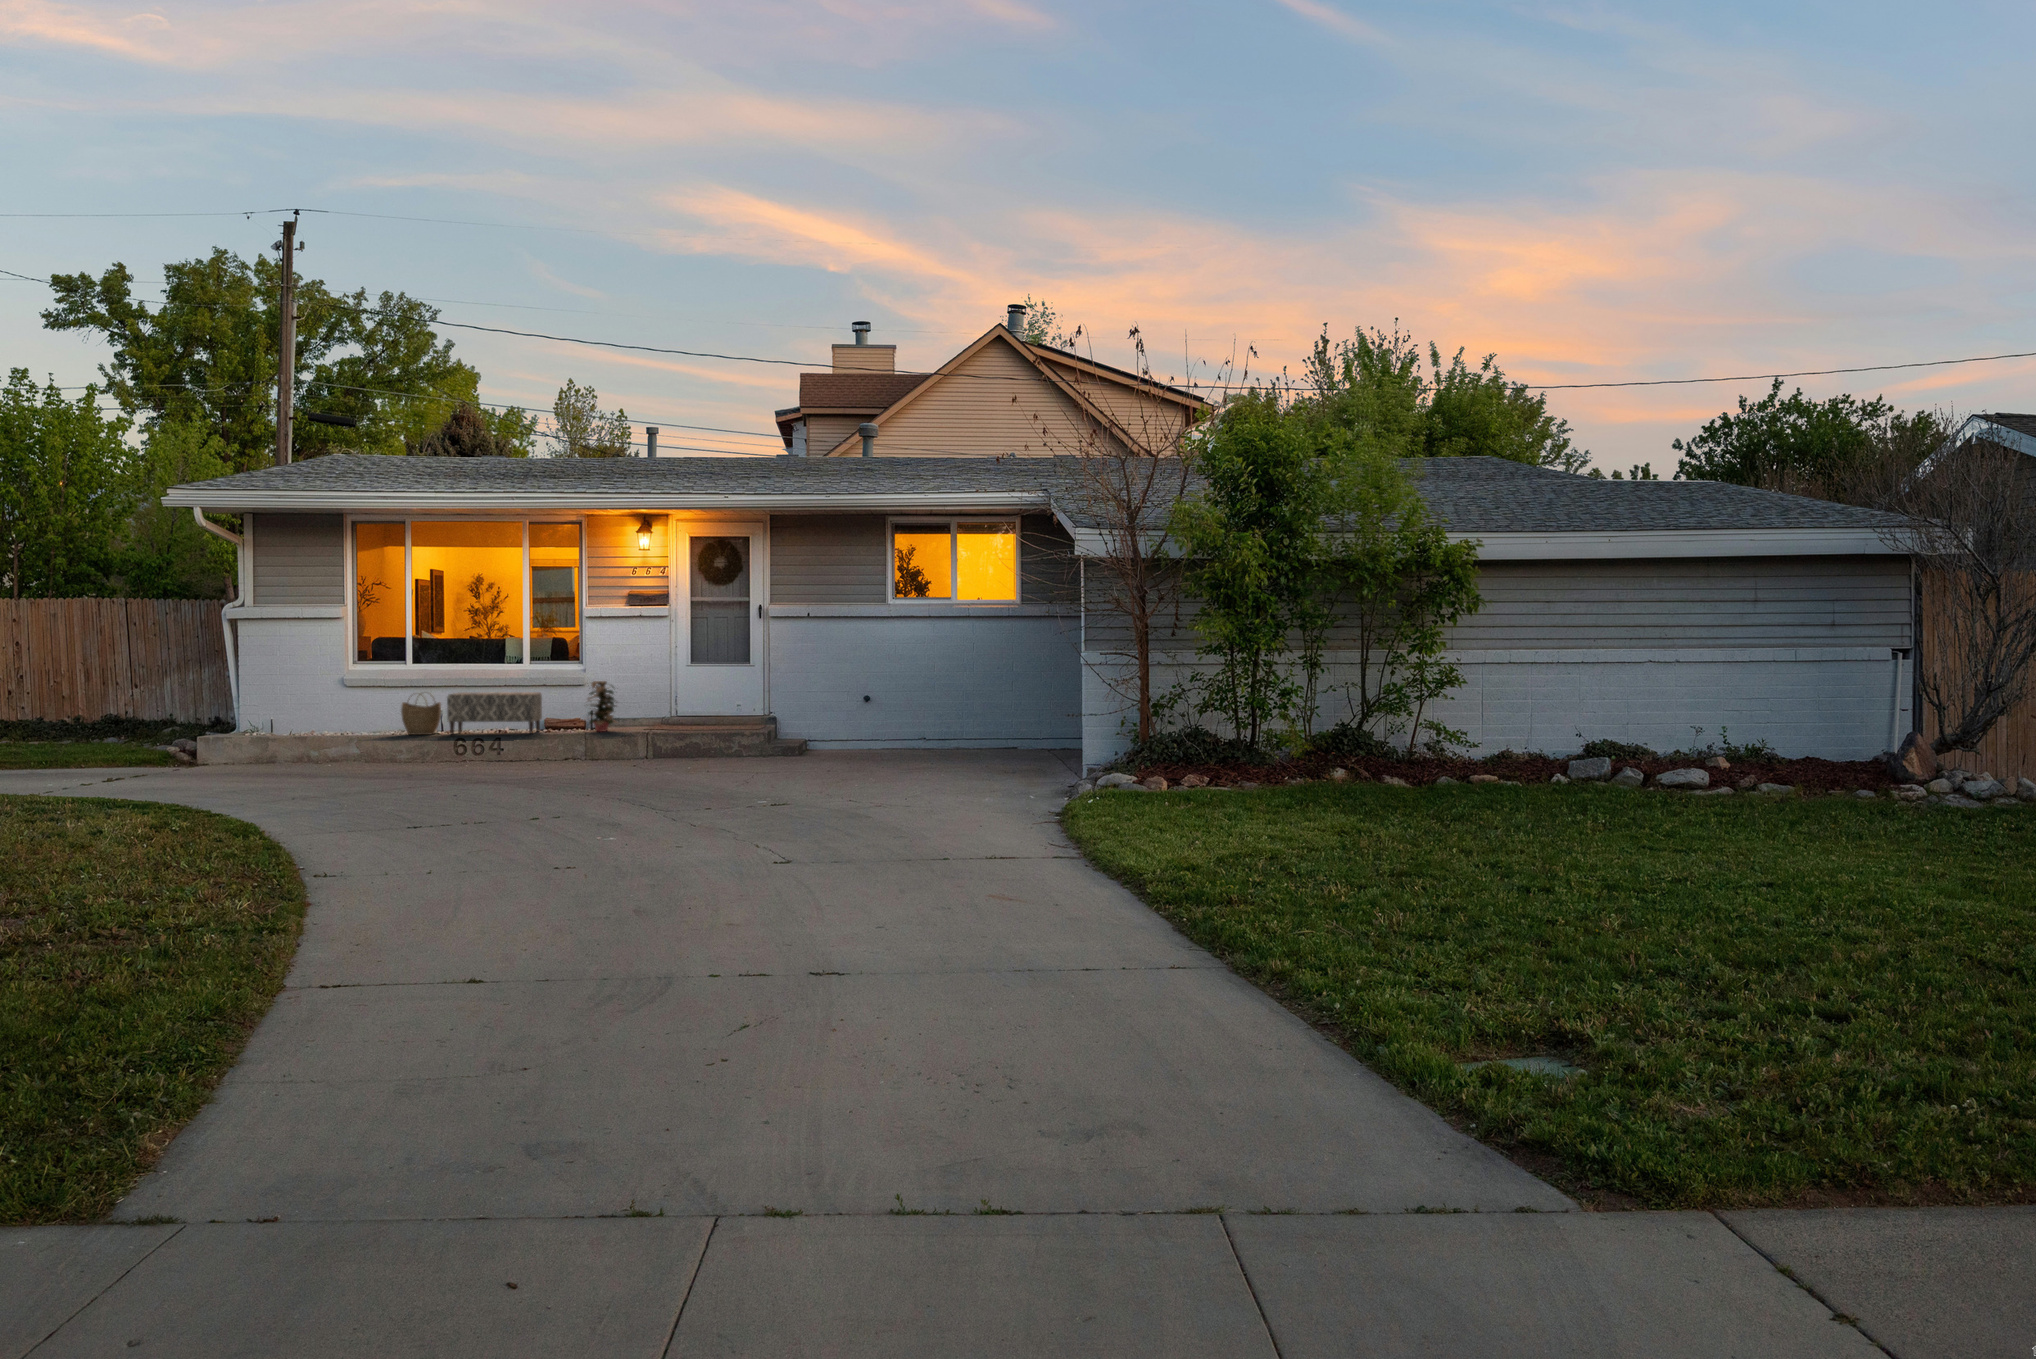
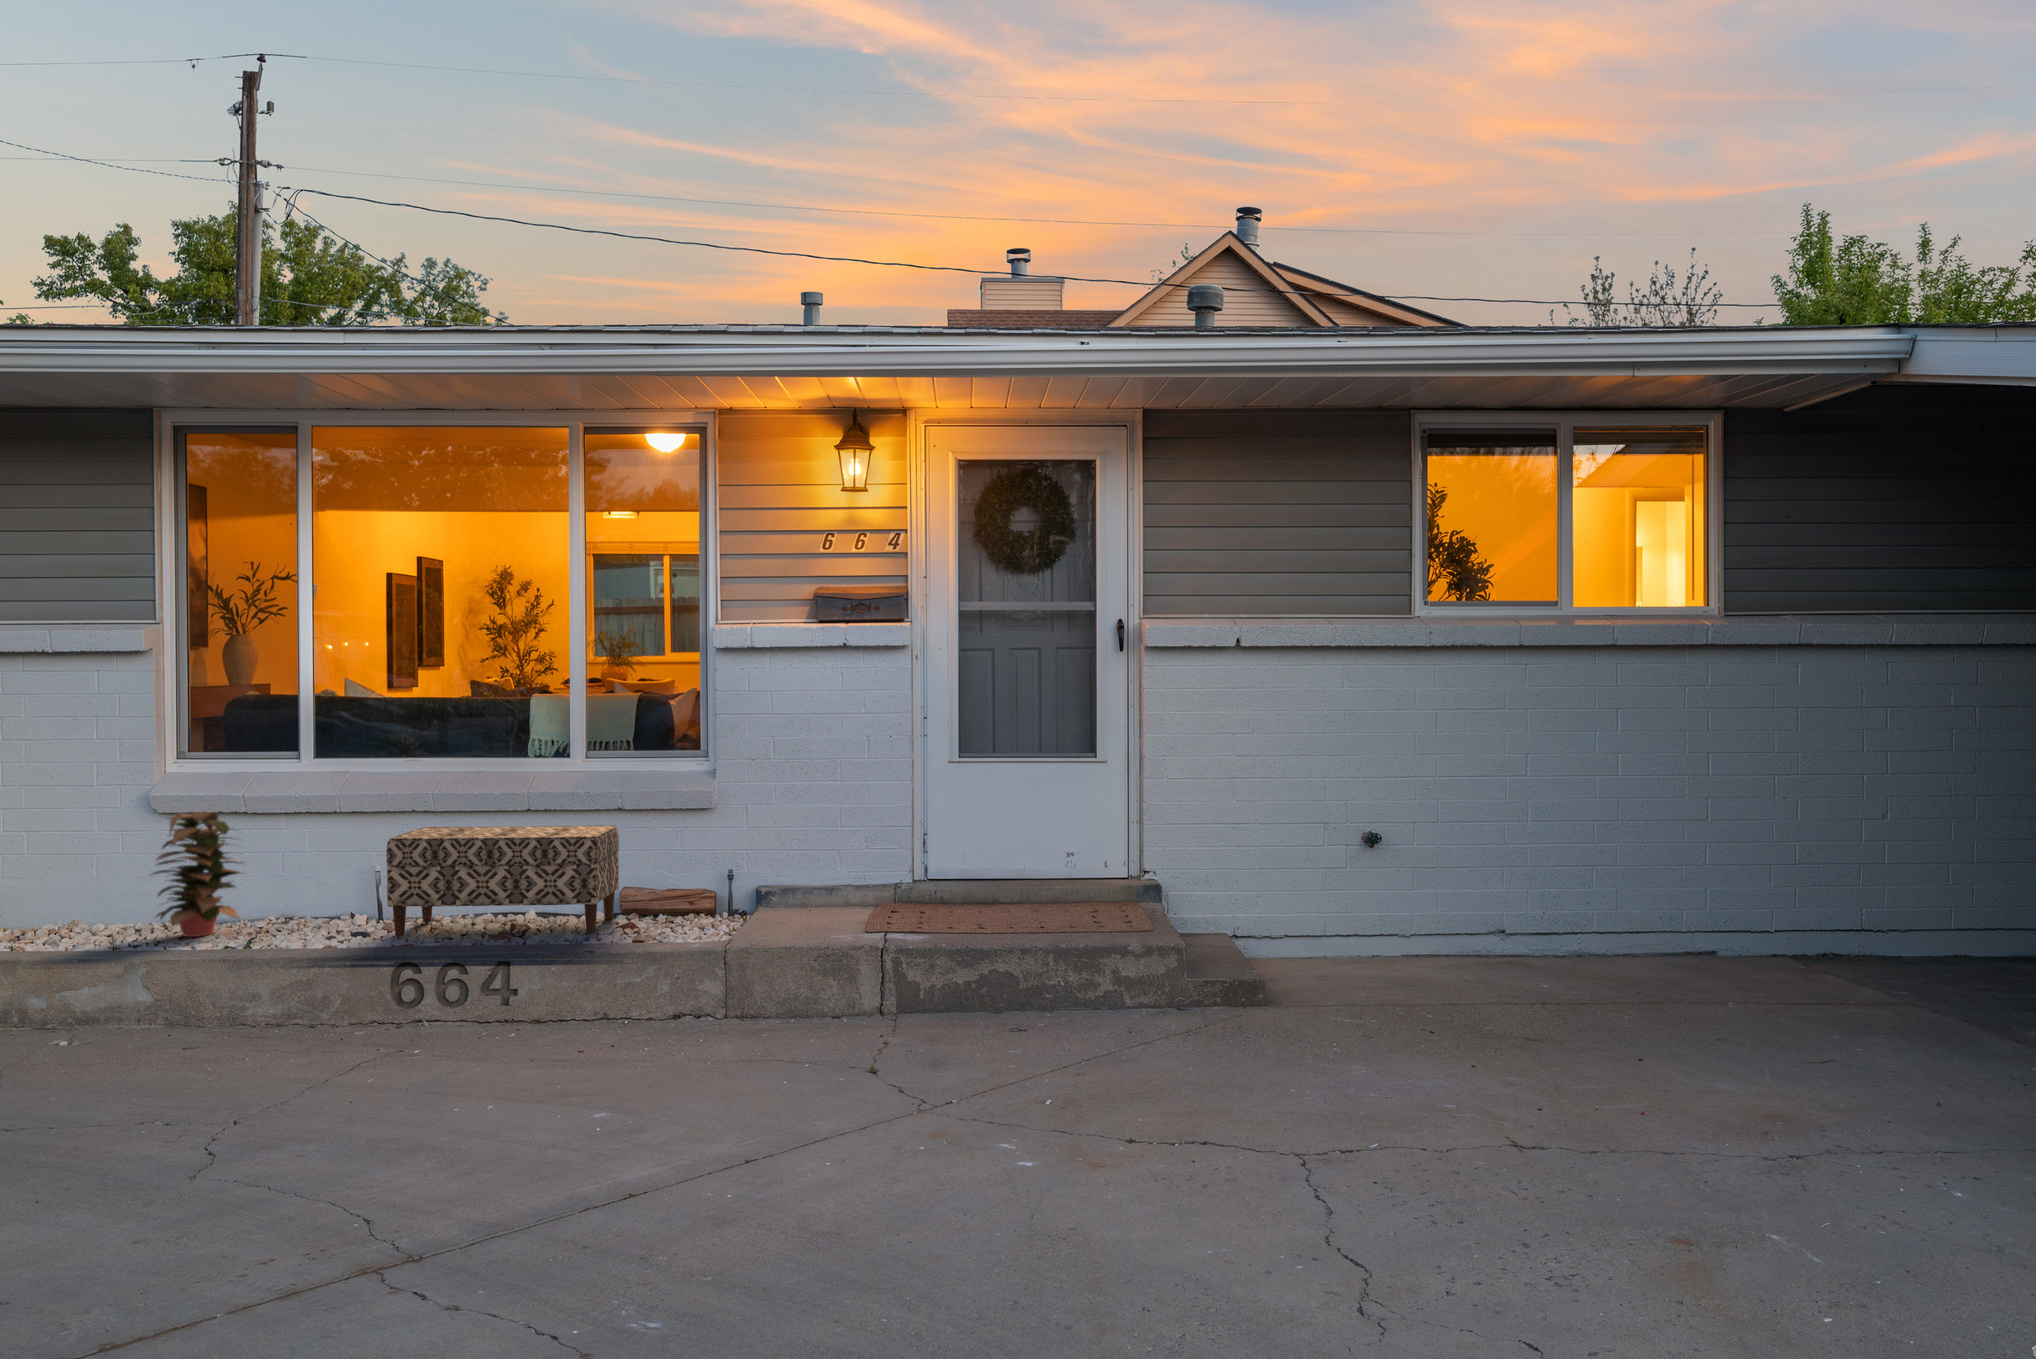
decorative plant: present [588,681,615,732] -> present [152,812,243,937]
woven basket: present [401,693,441,735] -> none [283,826,382,933]

